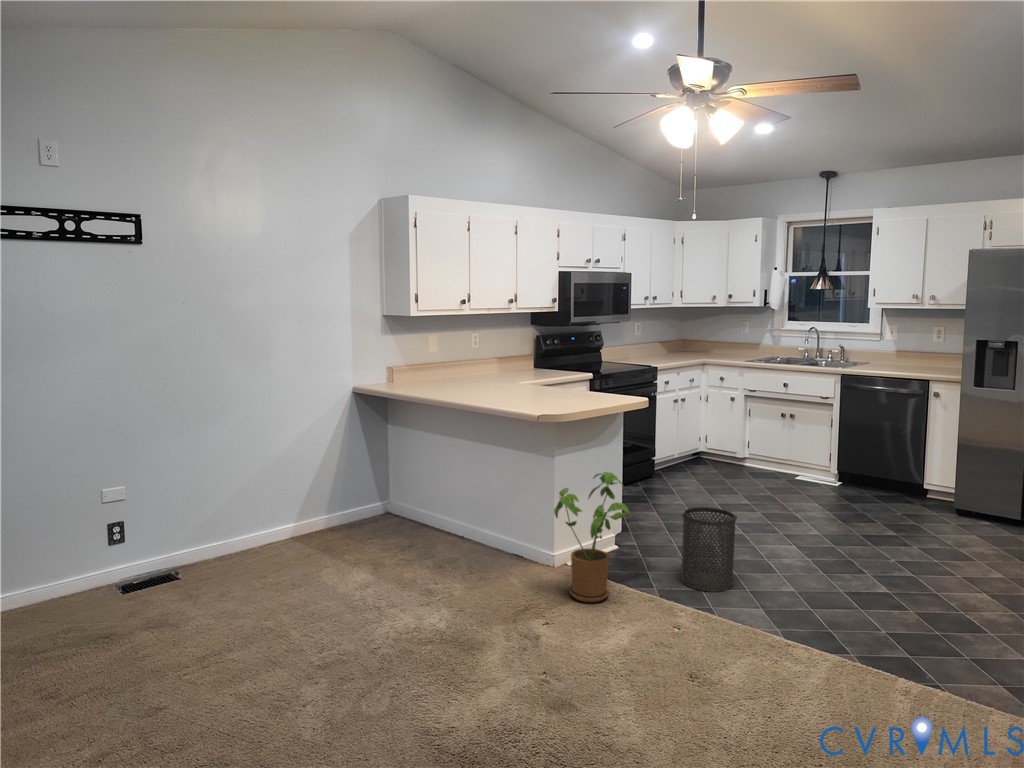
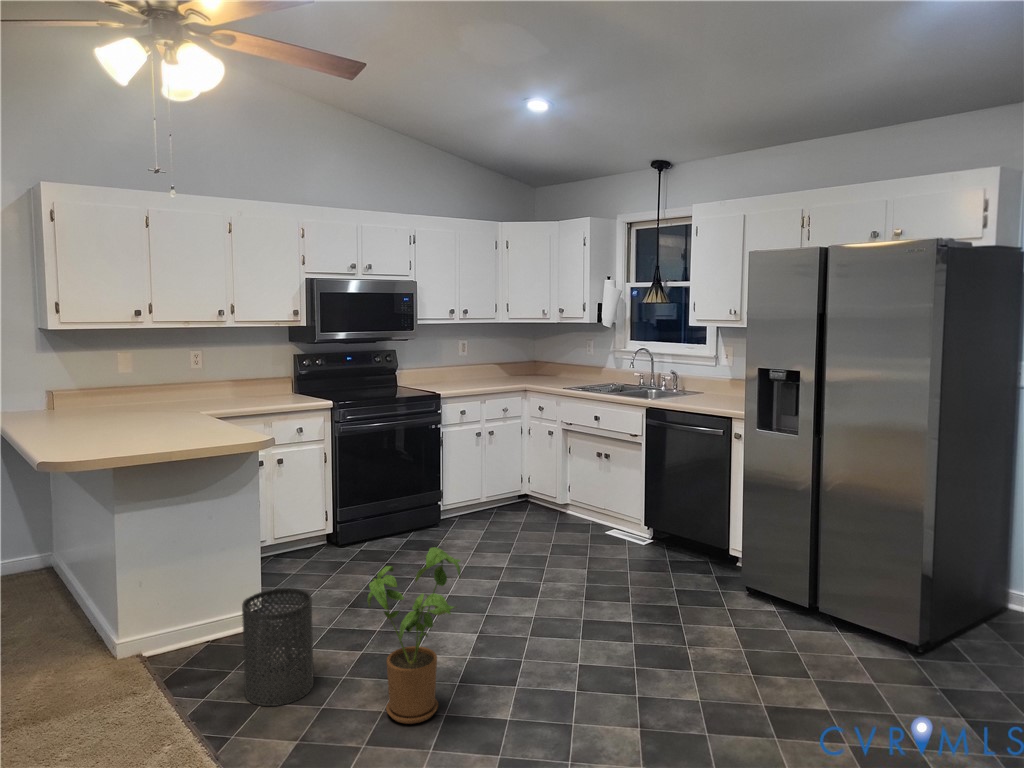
house plant: present [554,472,631,602] -> present [368,547,461,724]

